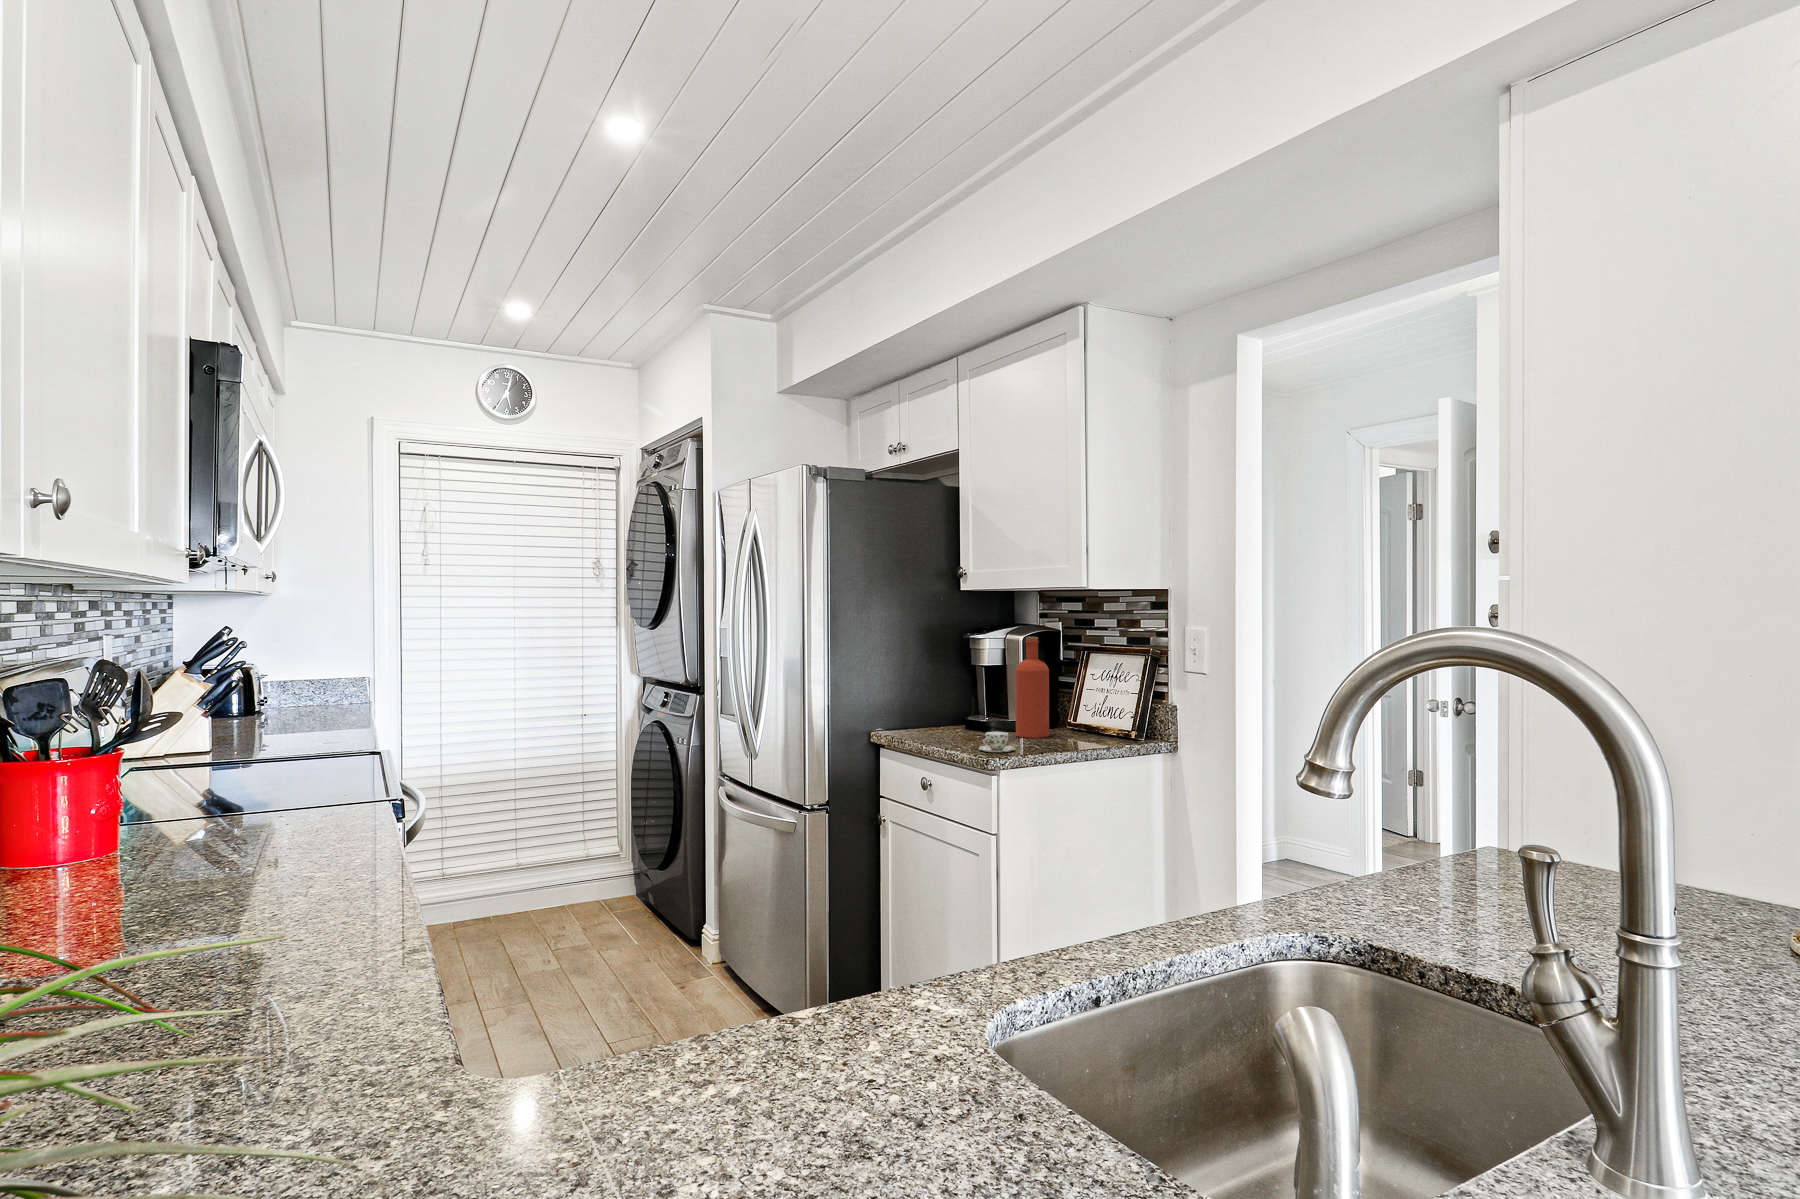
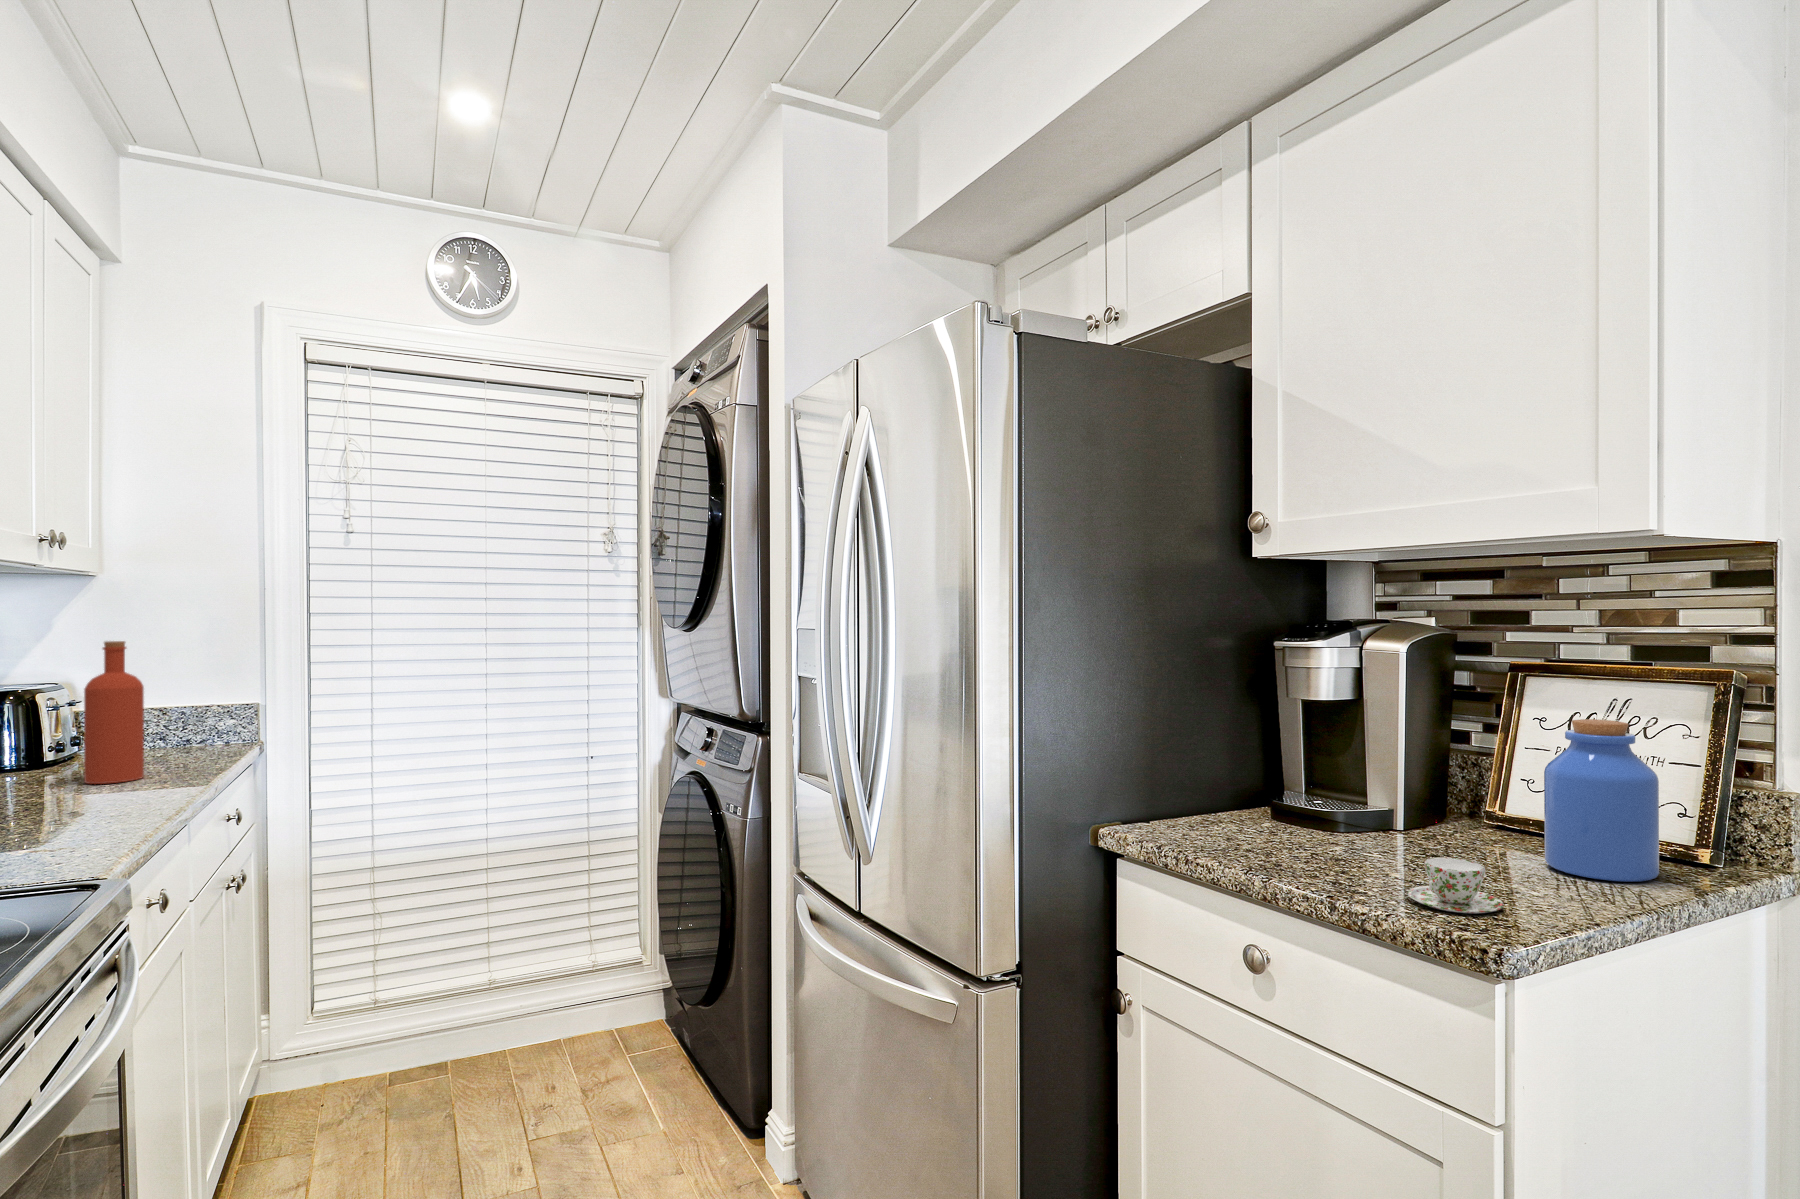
bottle: present [1016,637,1049,738] -> present [84,641,144,784]
jar: none [1062,672,1106,744] -> present [1544,719,1659,882]

